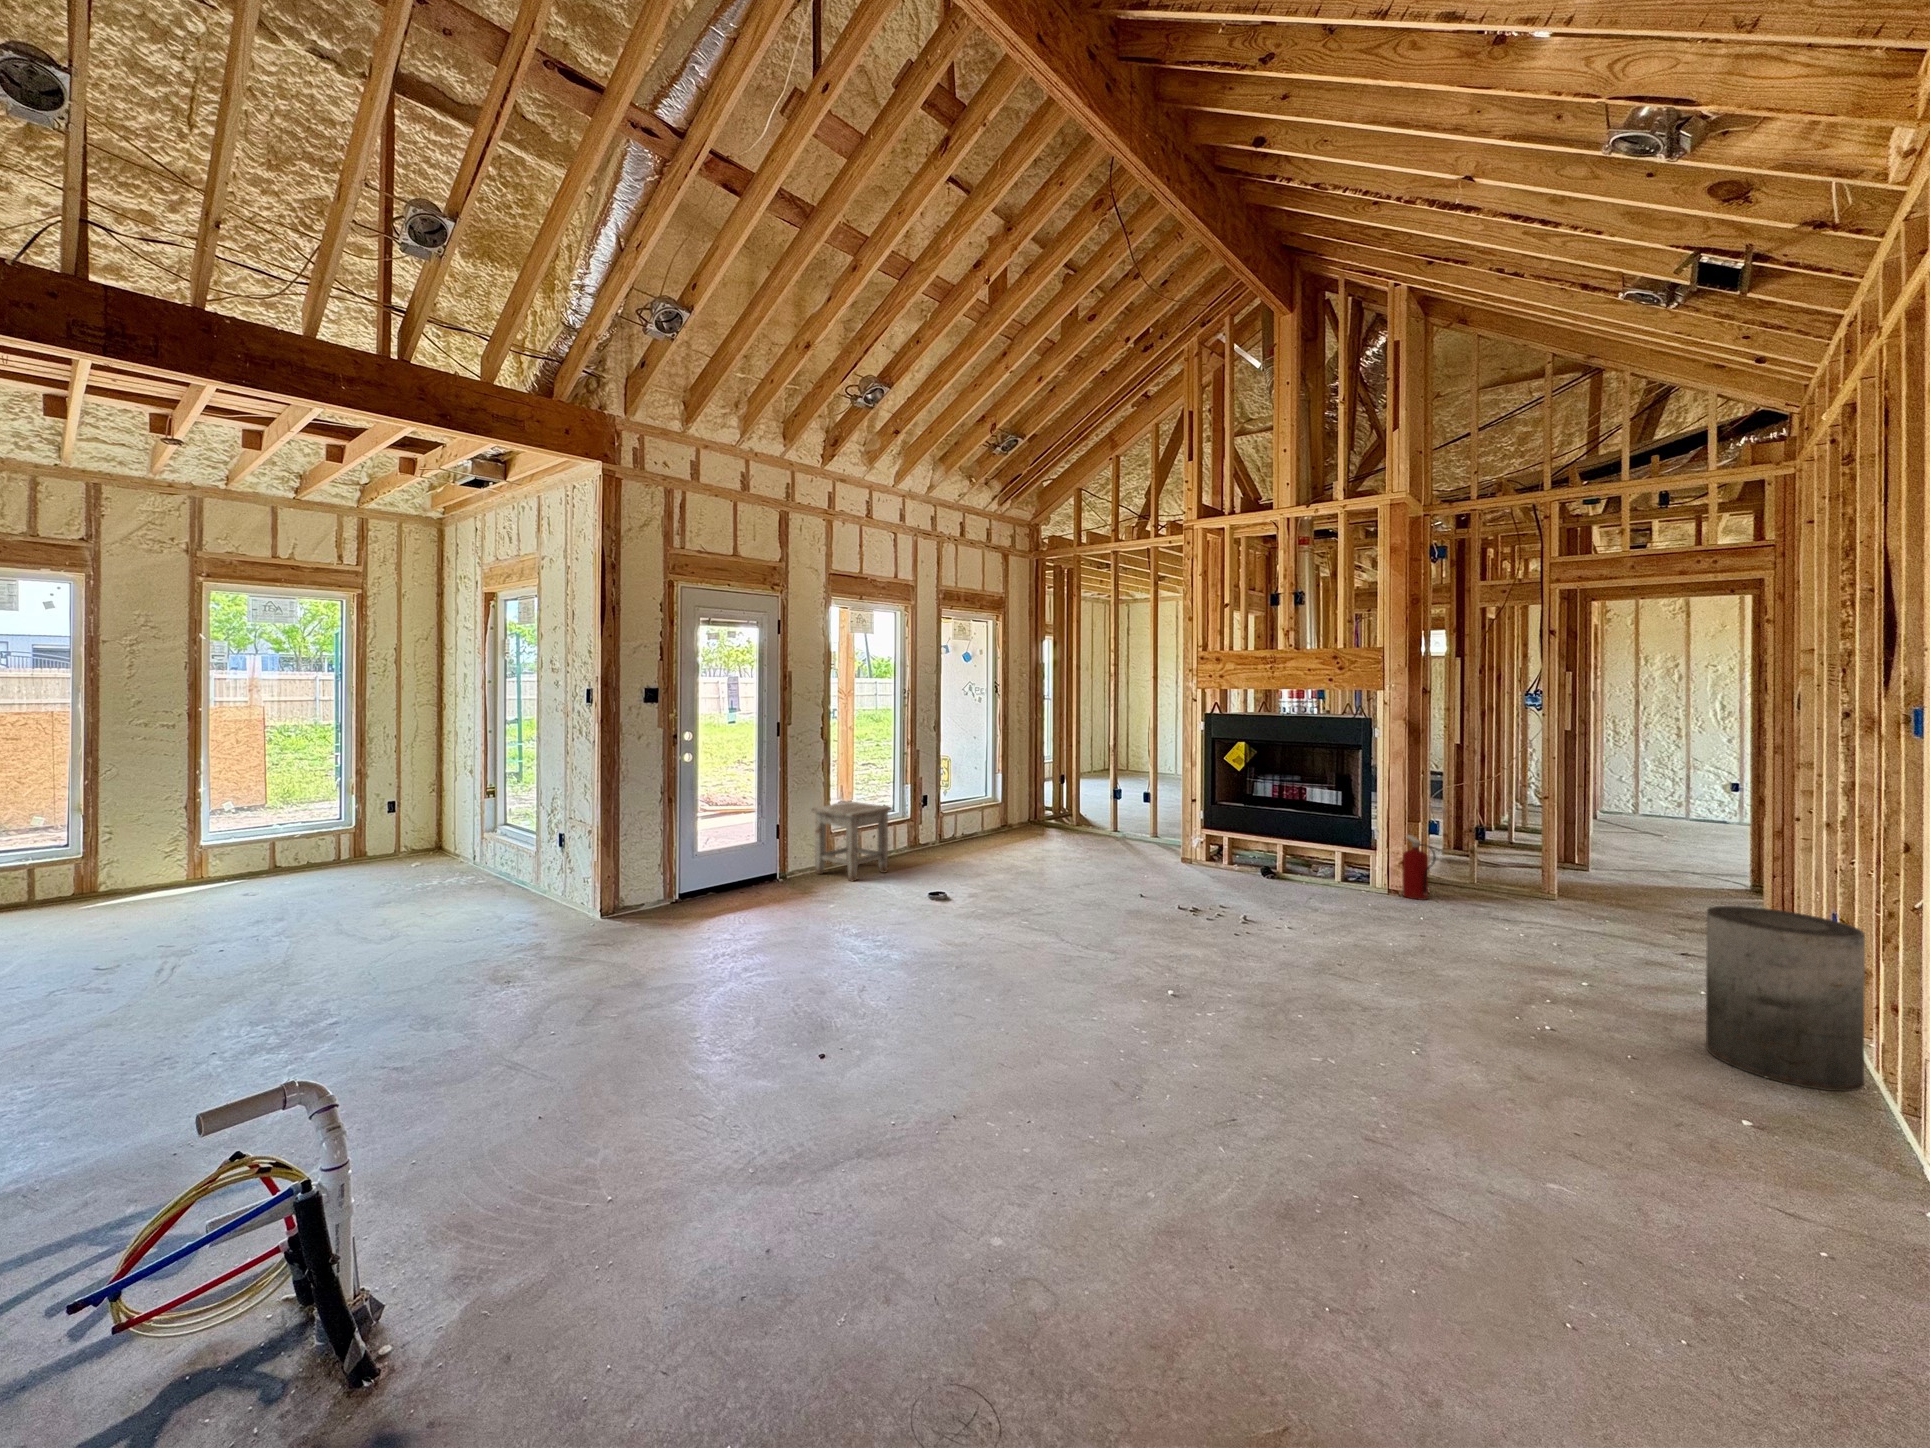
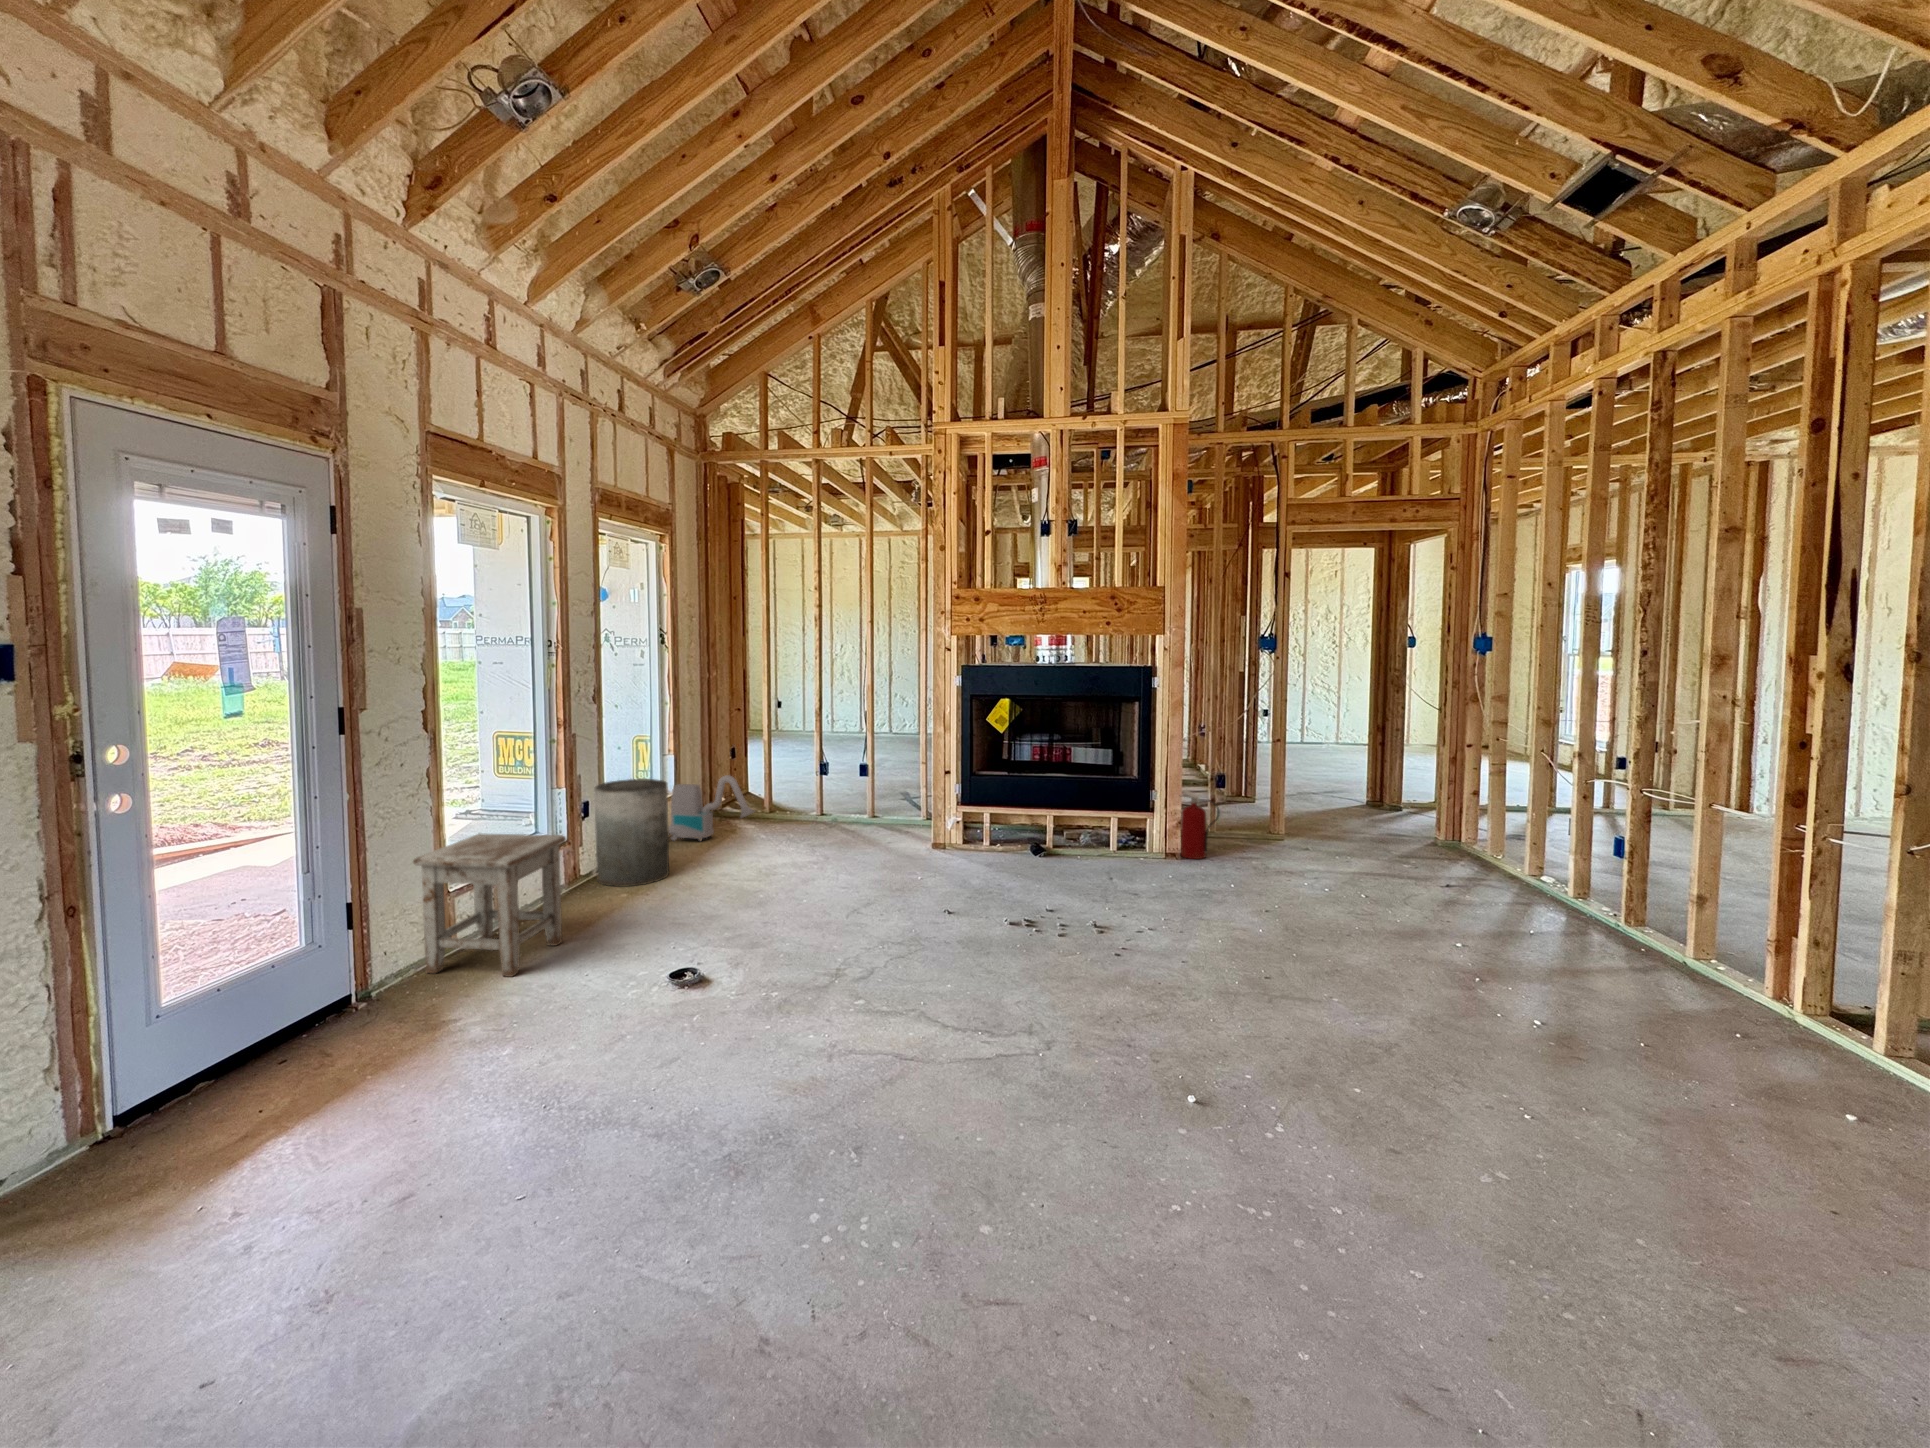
vacuum cleaner: none [996,789,1054,836] -> present [669,775,754,841]
trash can: present [1706,906,1865,1091] -> present [594,779,669,887]

